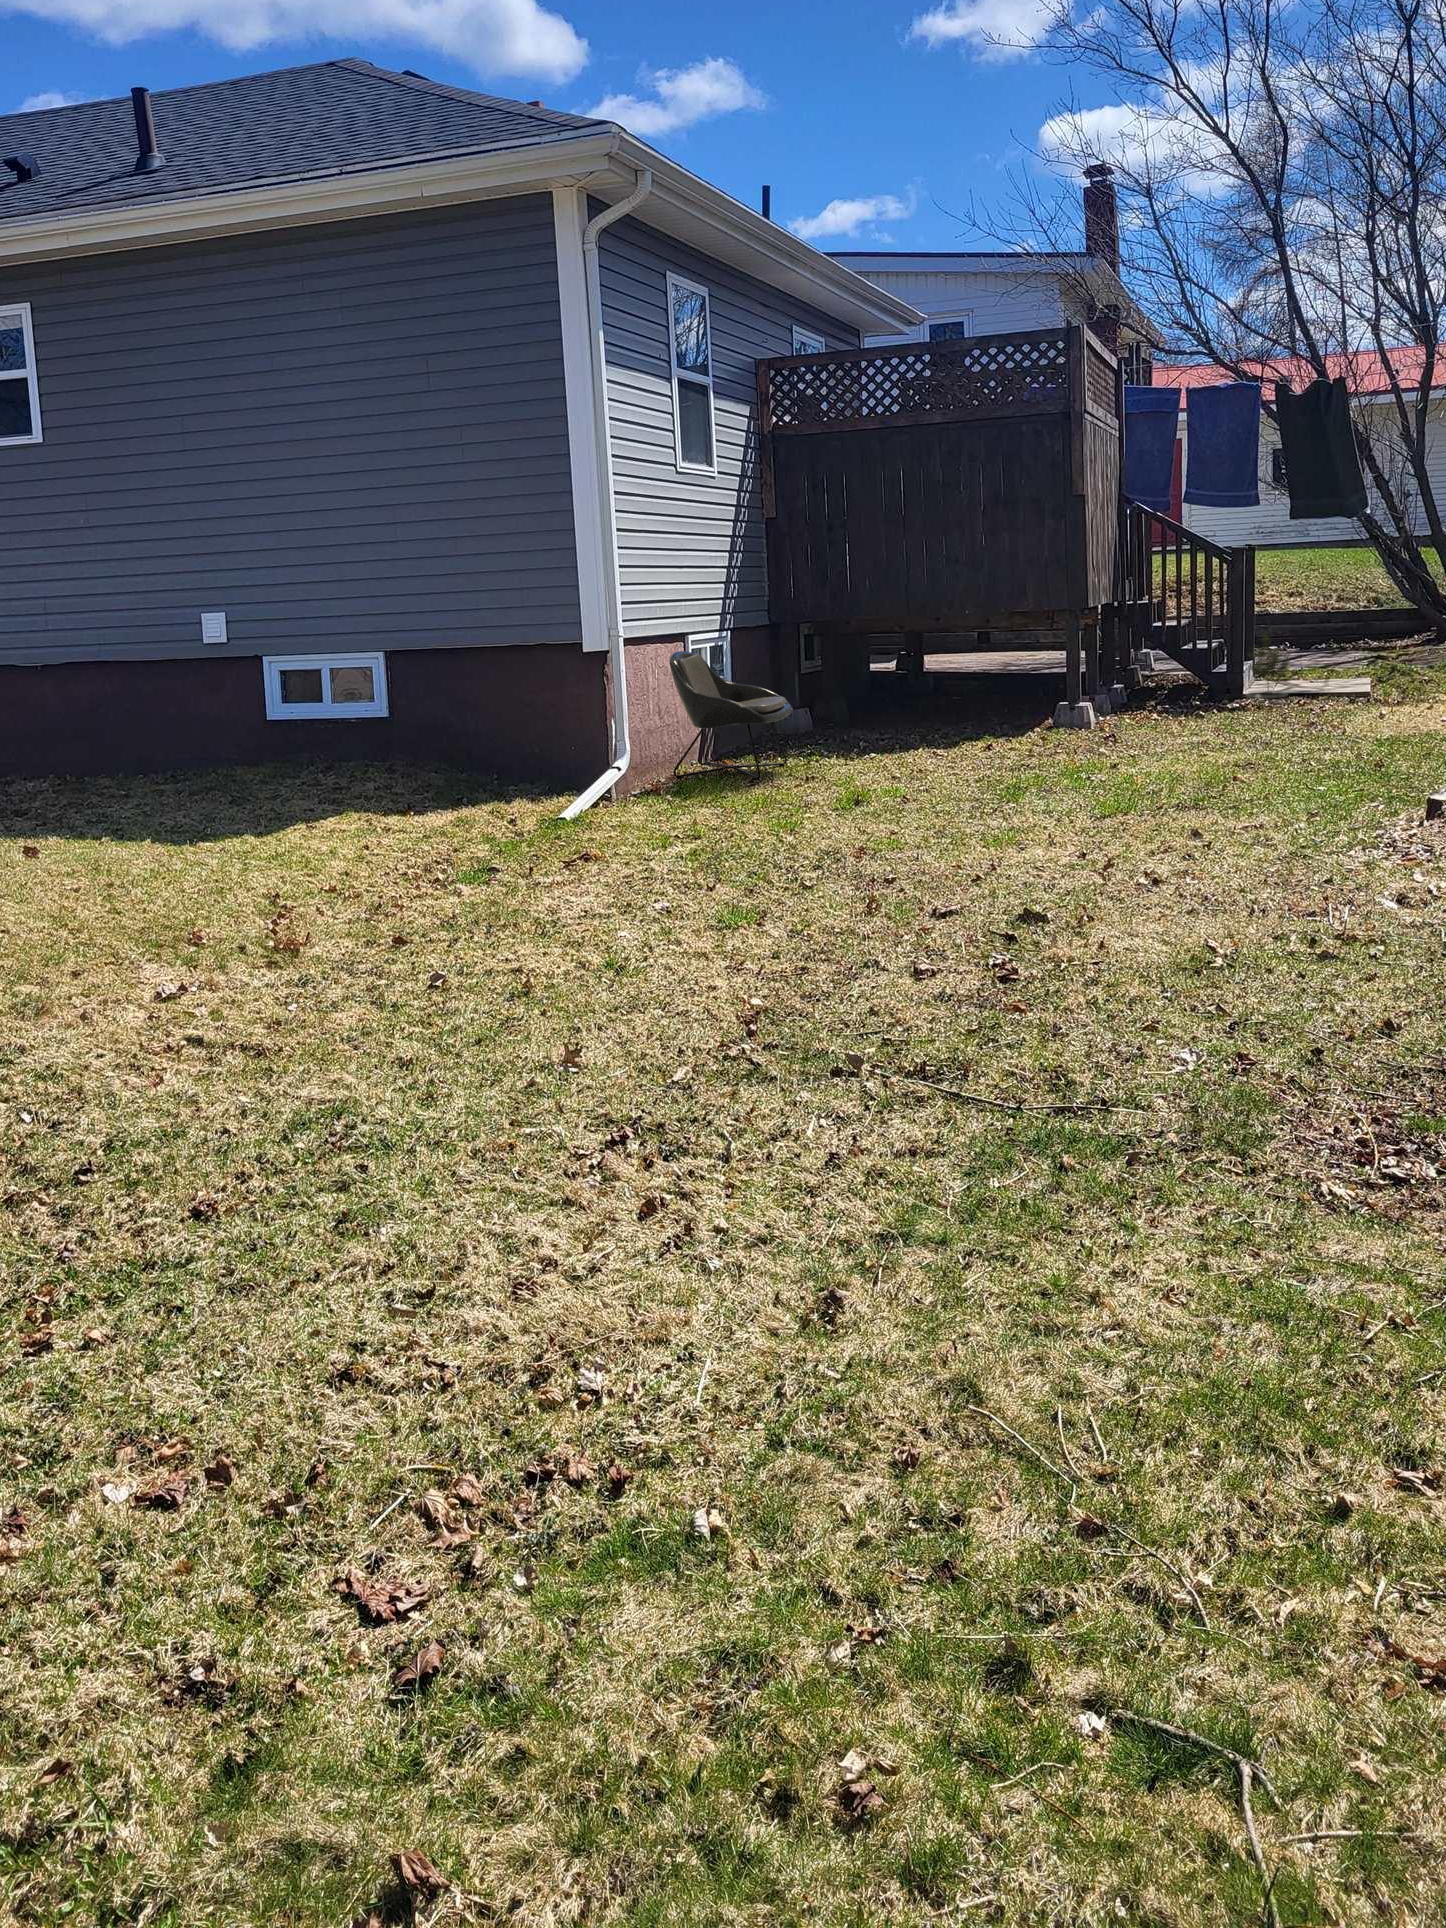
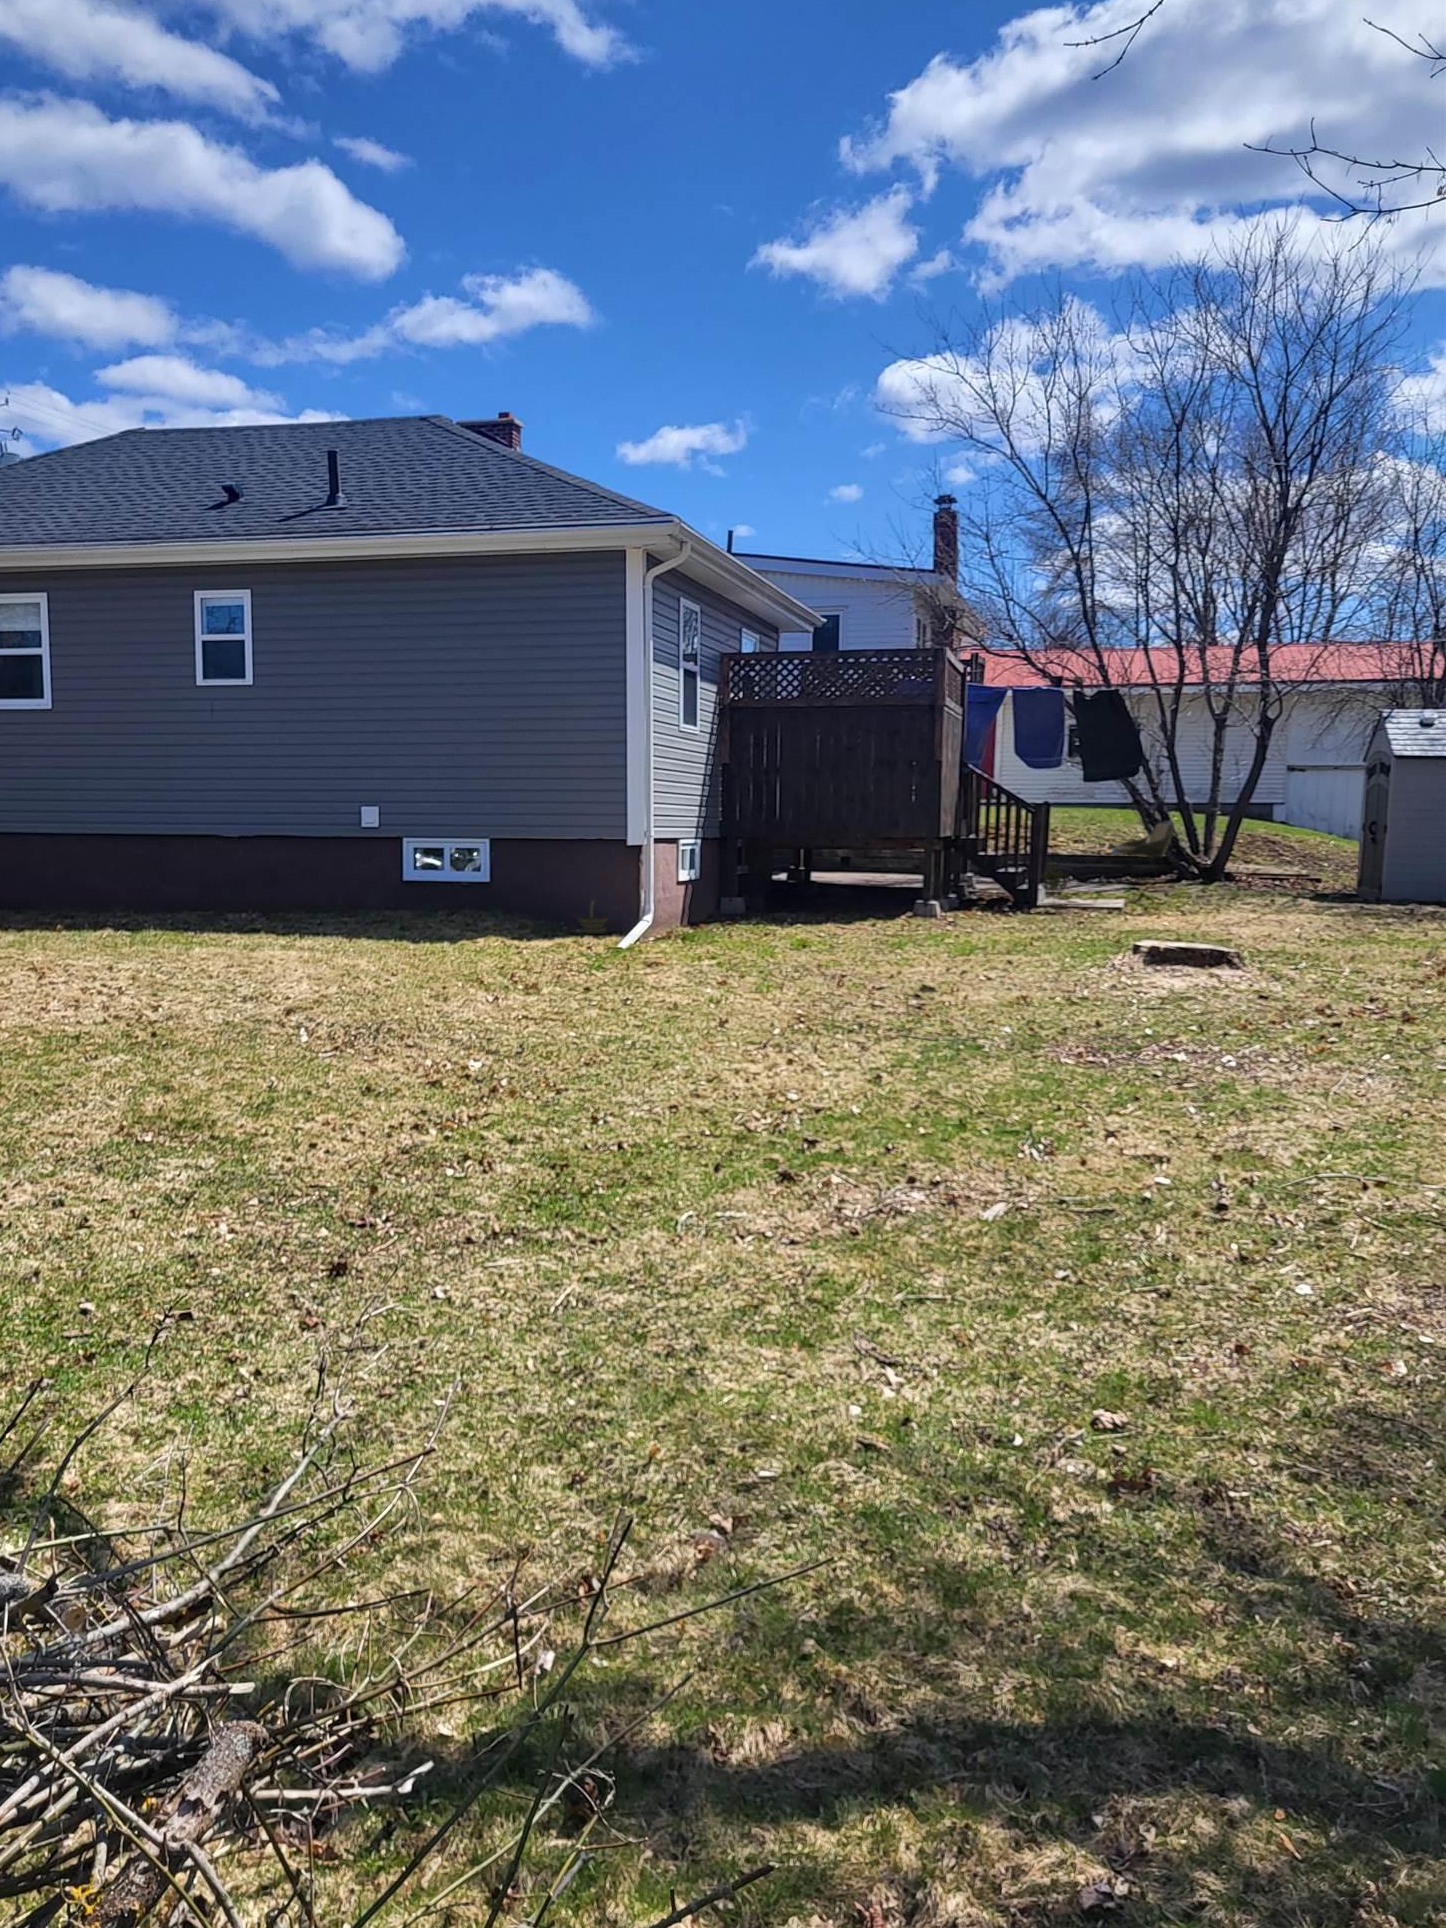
lounge chair: present [670,651,792,780] -> present [1112,821,1174,882]
bucket: none [492,739,546,794] -> present [578,900,608,934]

